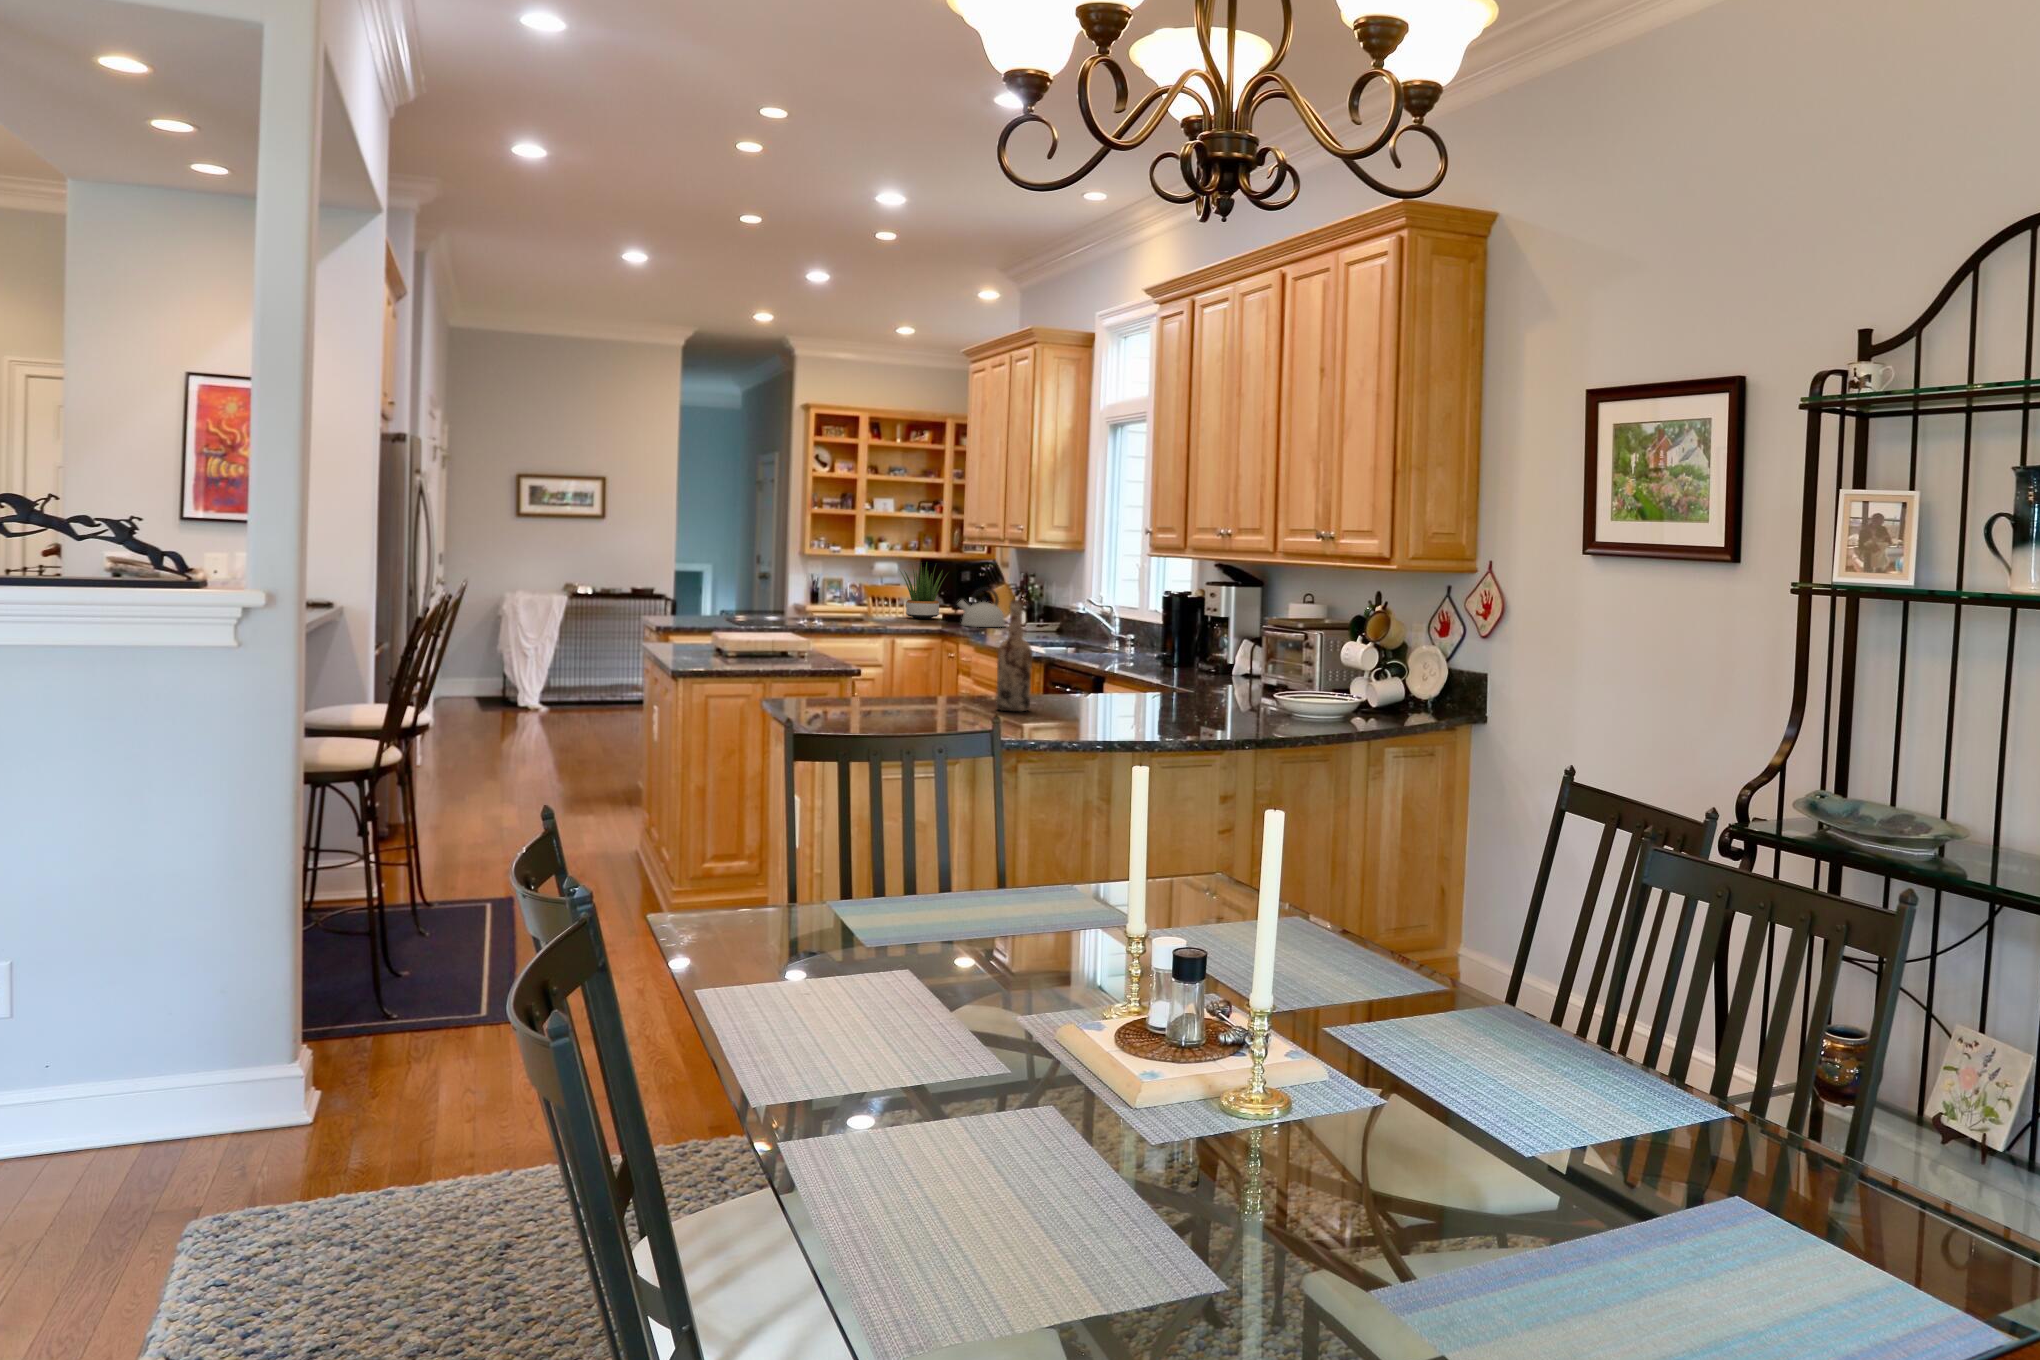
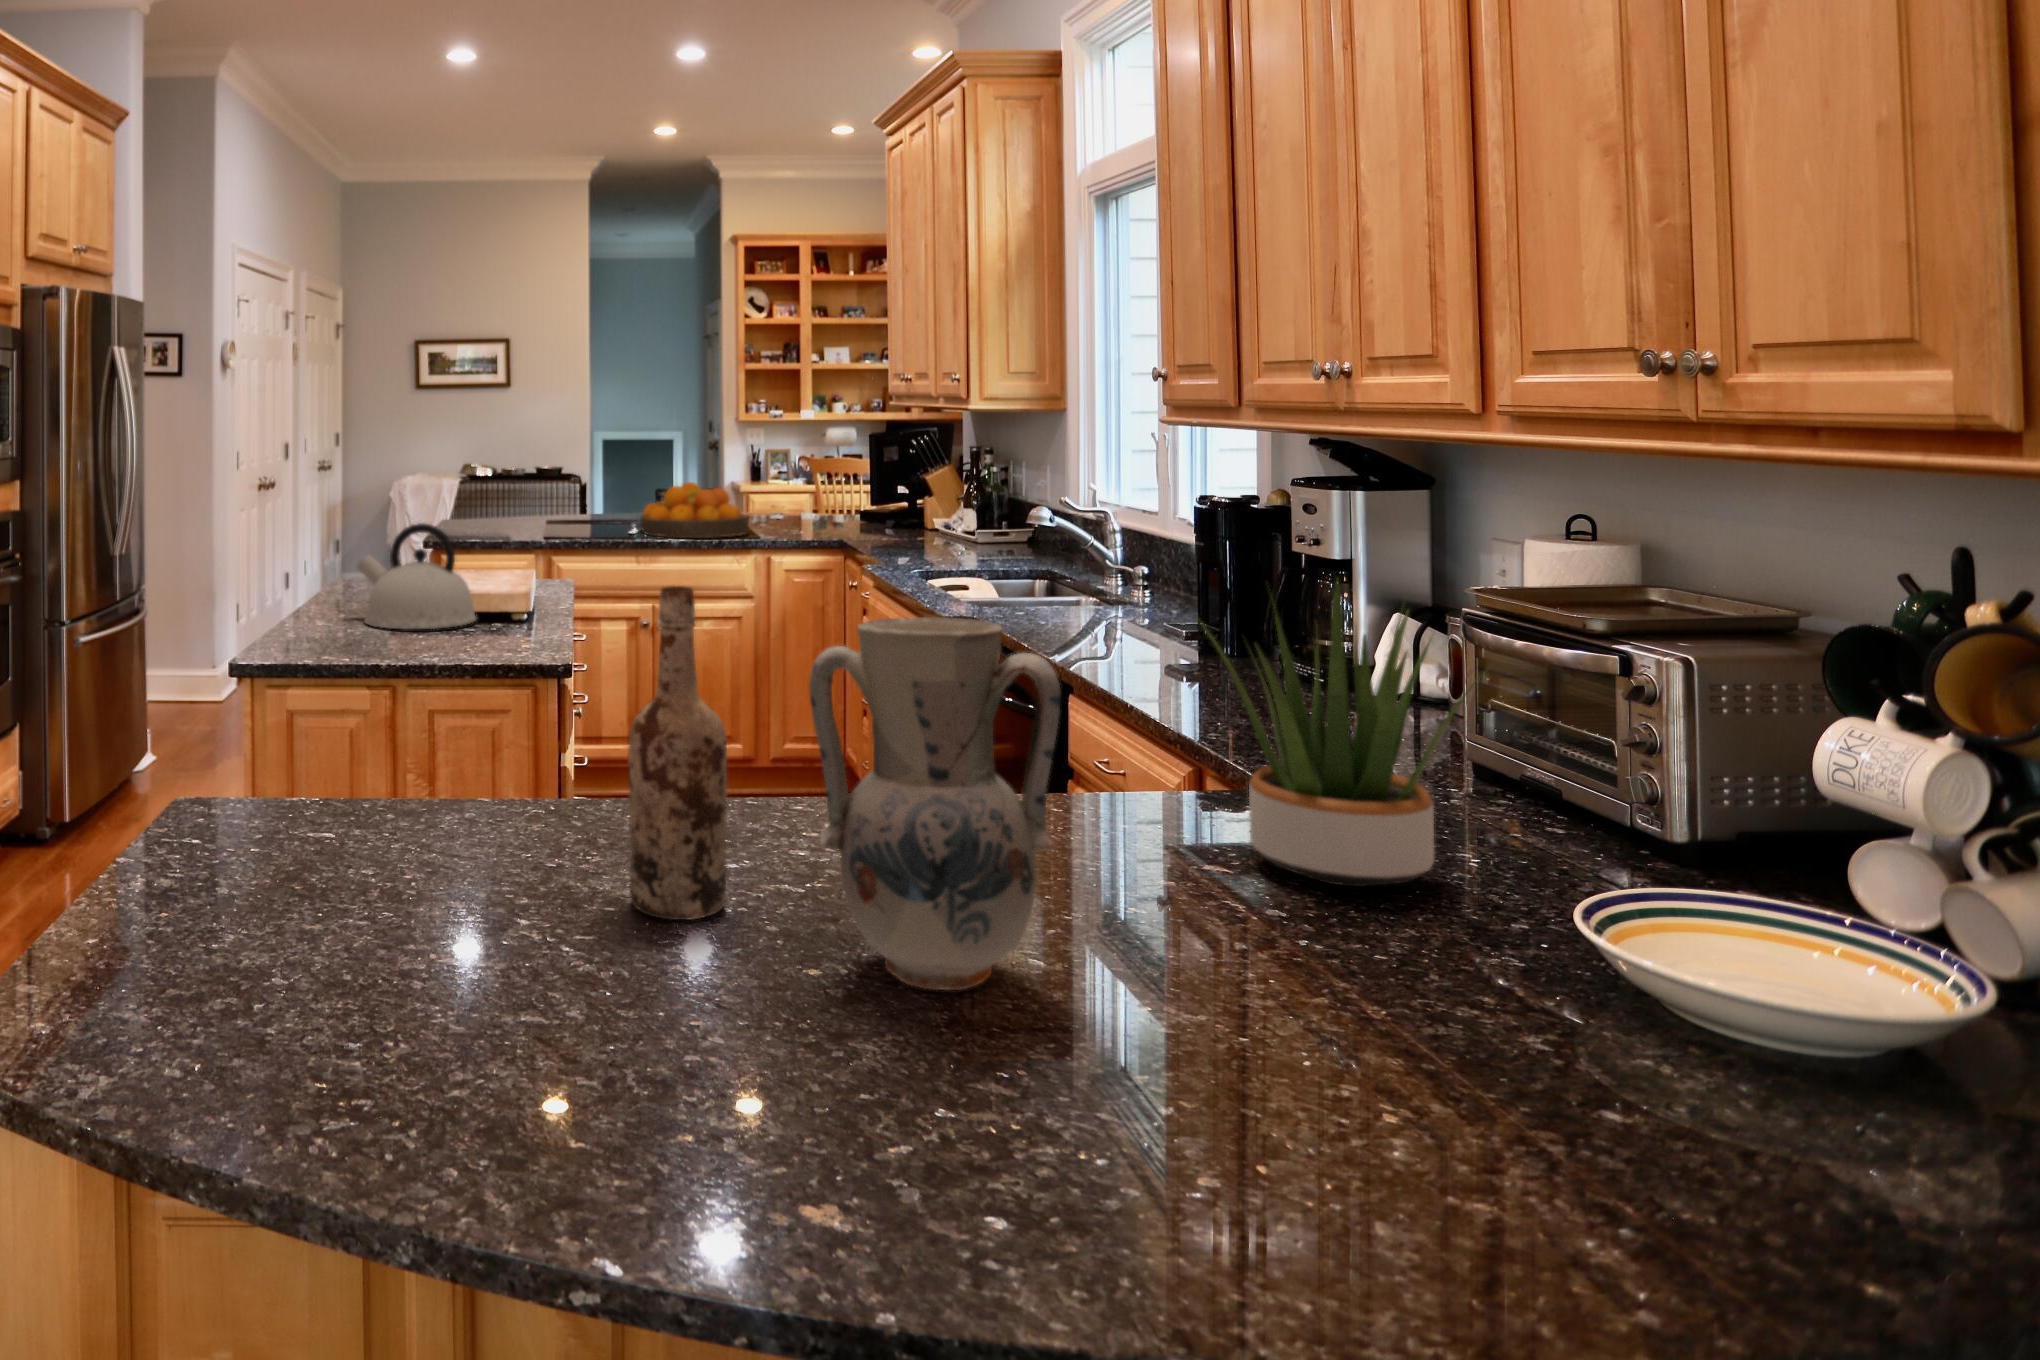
potted plant: present [901,563,947,619] -> present [1197,578,1497,887]
kettle: present [958,587,1005,627] -> present [357,523,476,629]
fruit bowl: none [813,589,886,625] -> present [640,482,749,538]
vase: none [1069,608,1145,718] -> present [809,617,1061,990]

